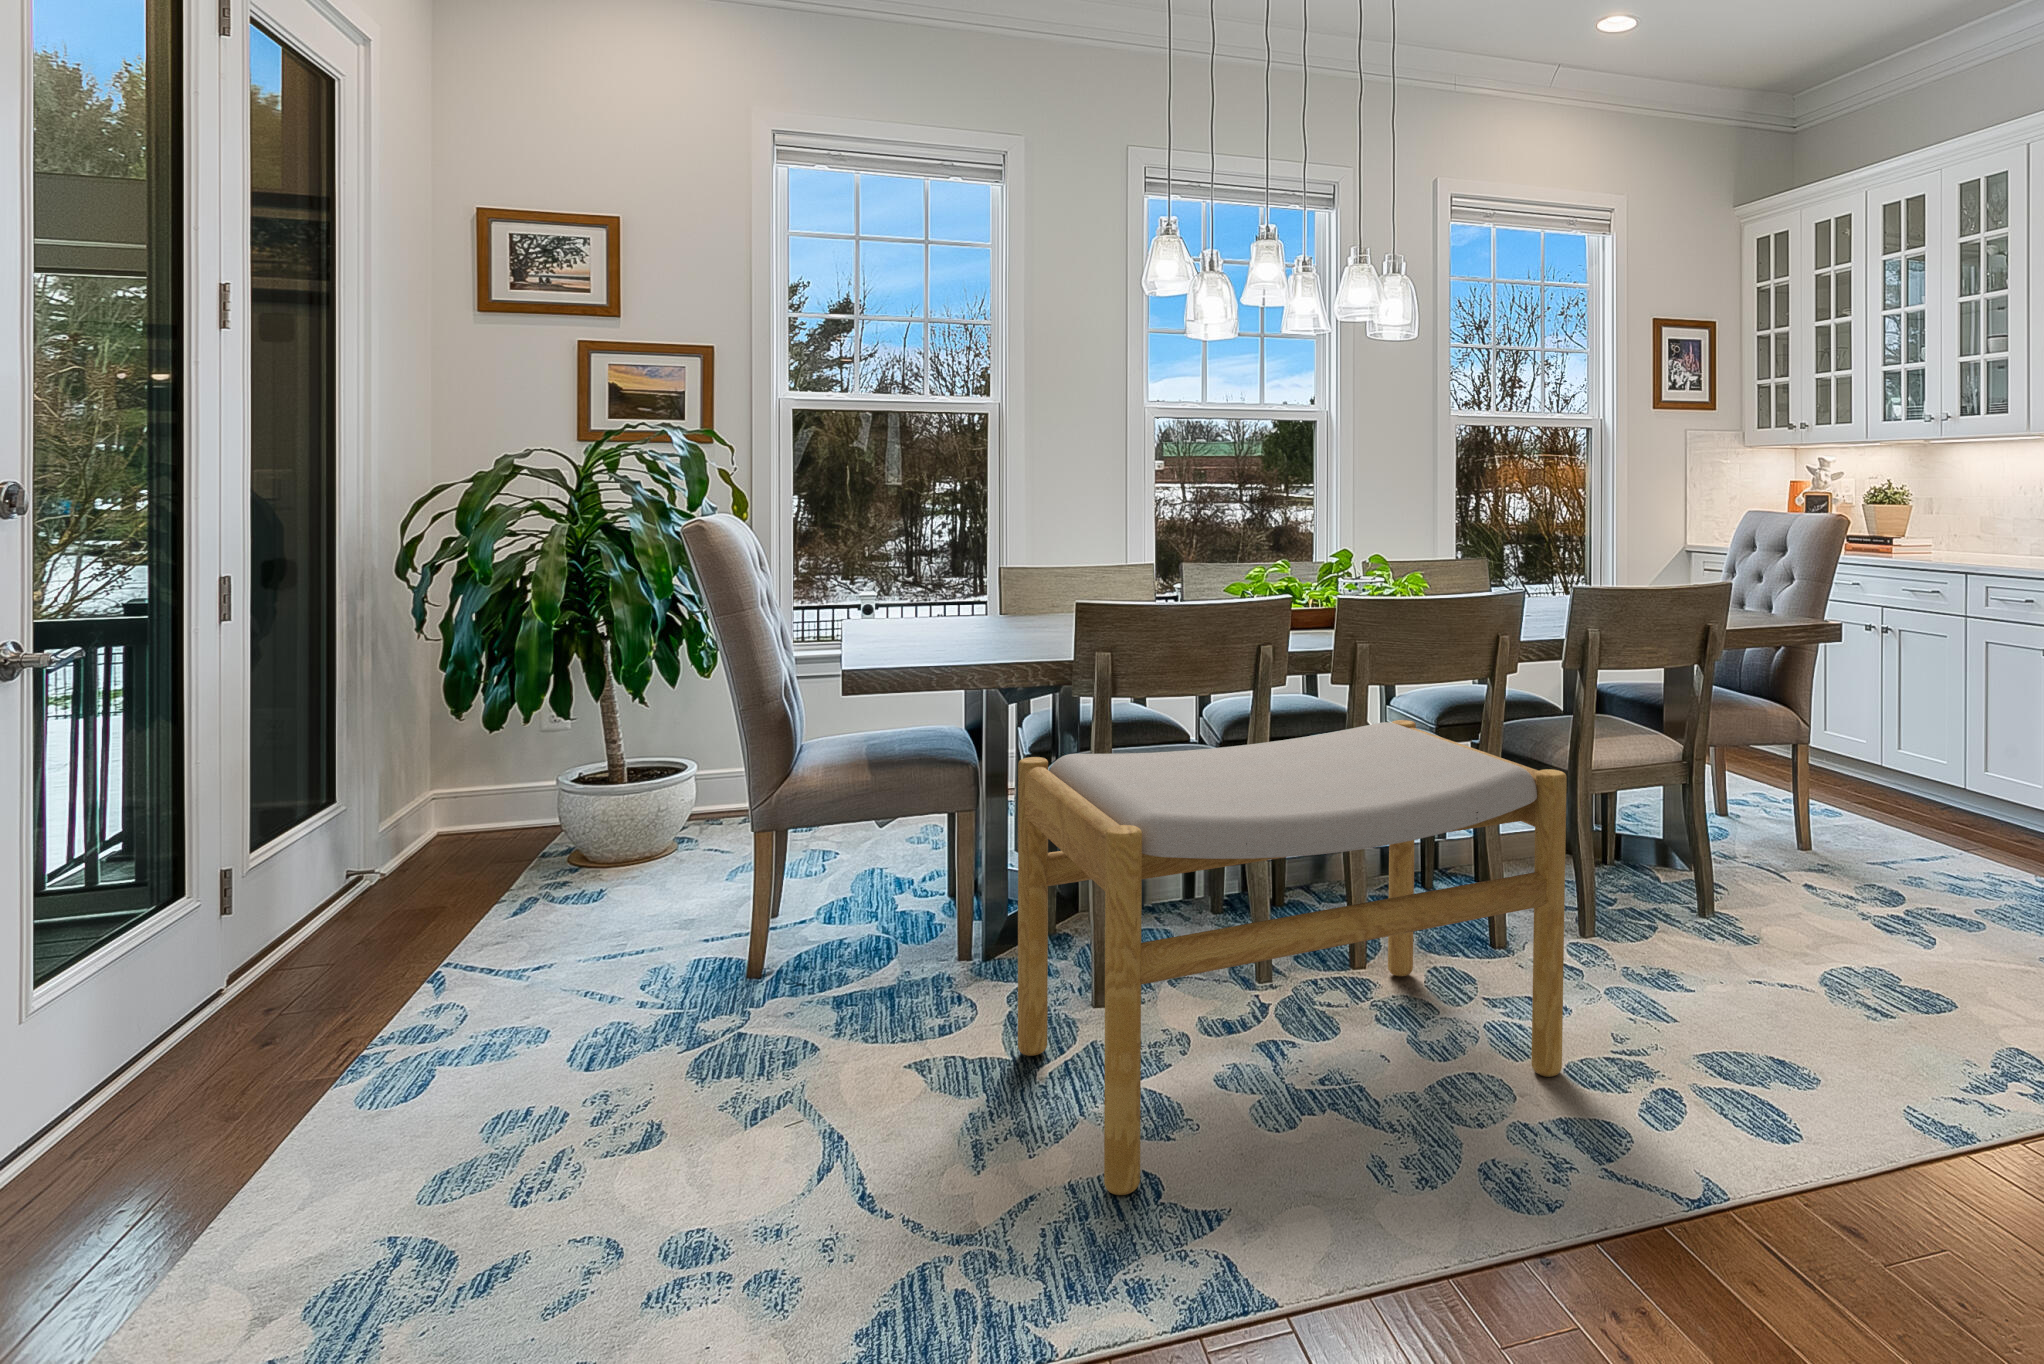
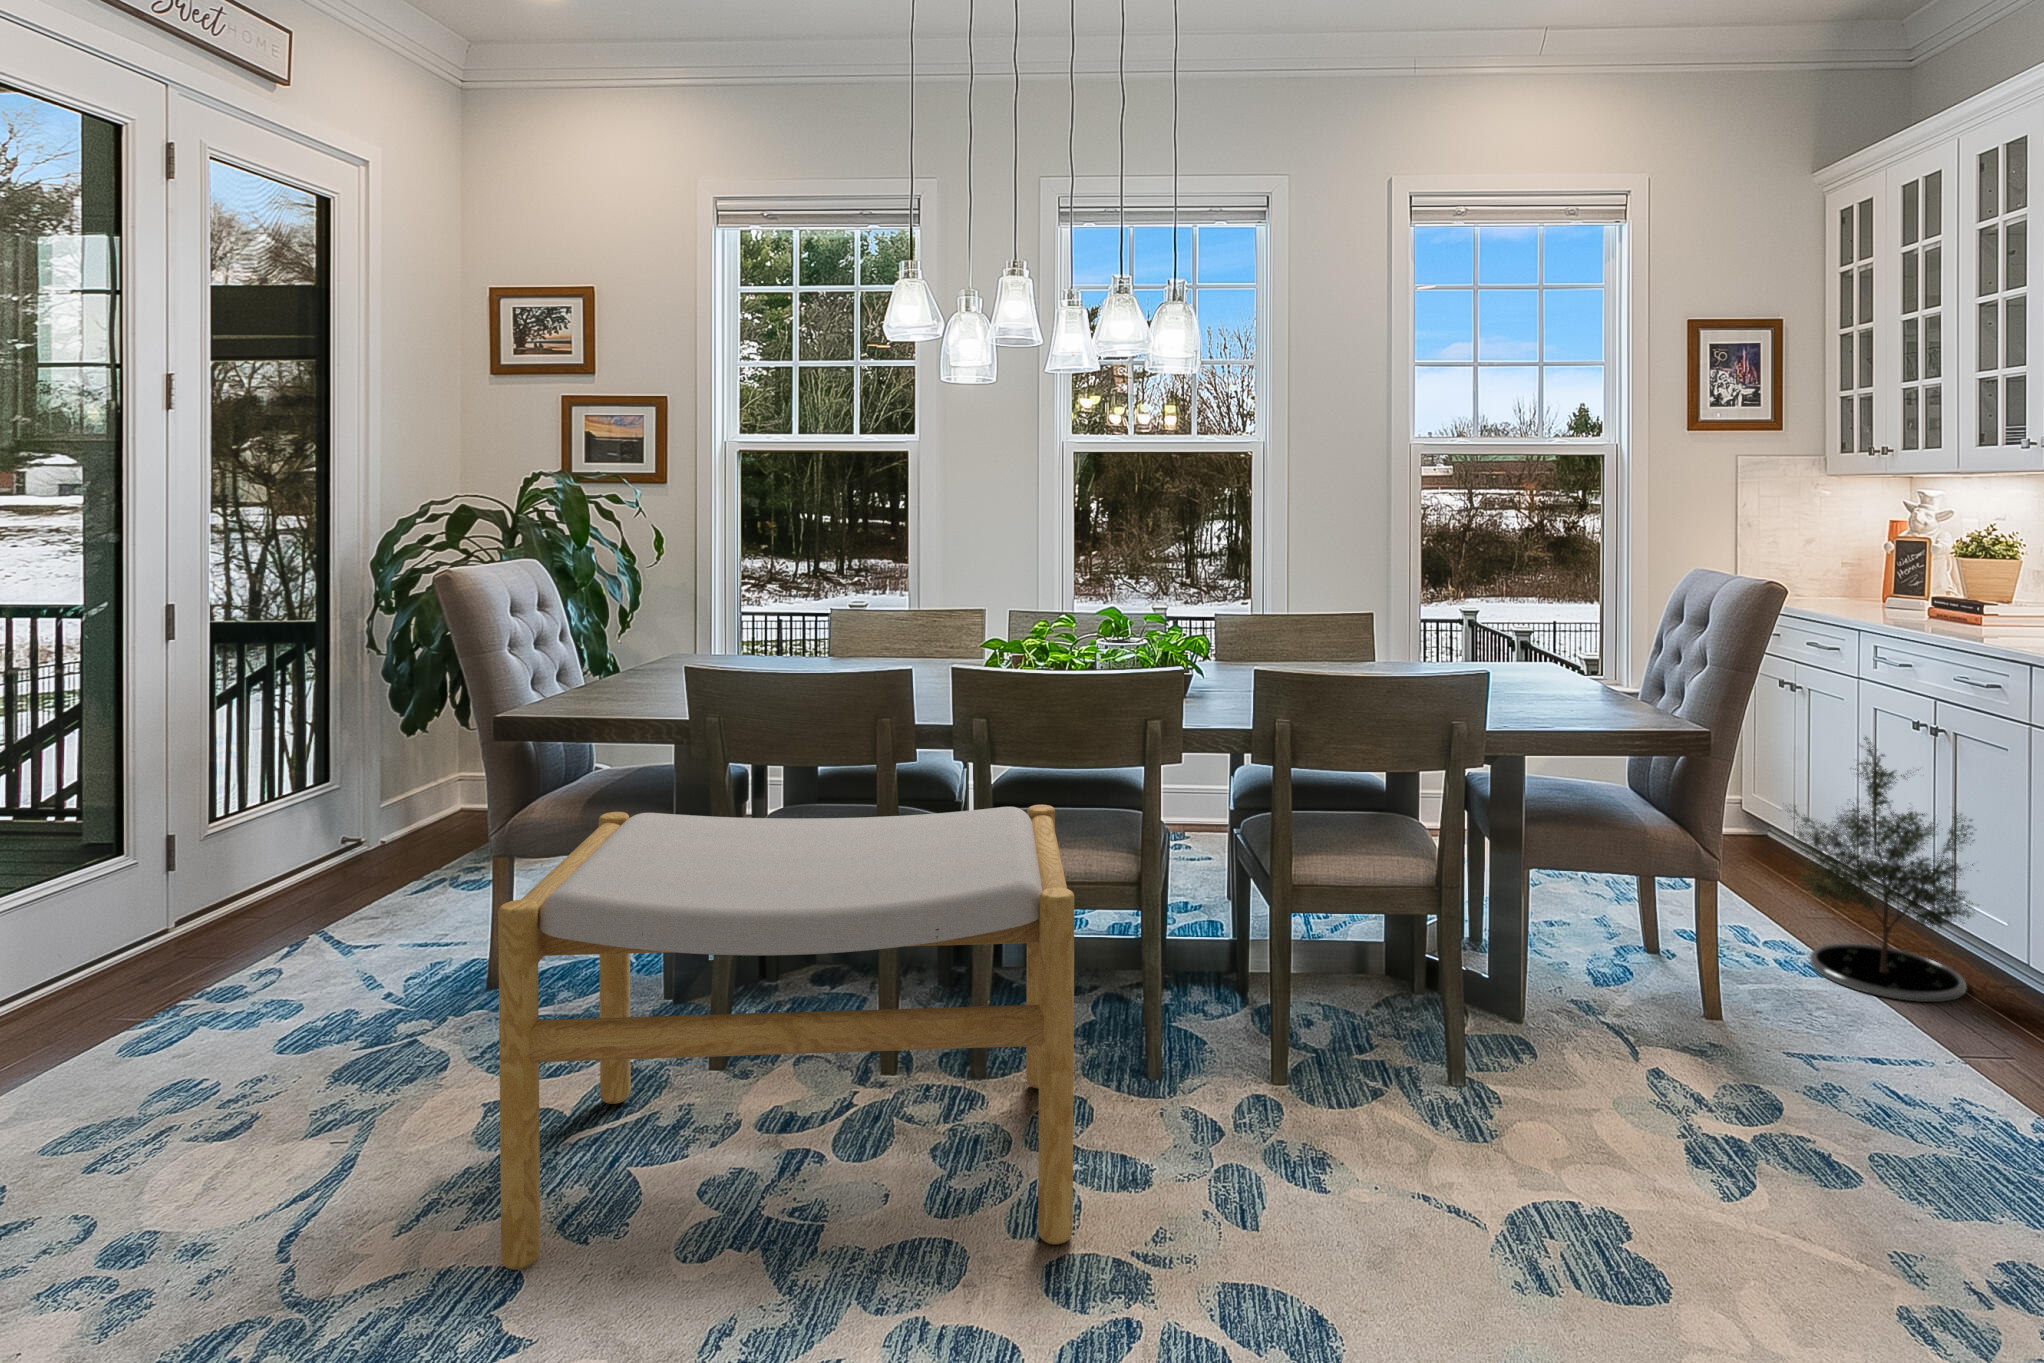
potted tree: none [1803,635,1943,828] -> present [1789,737,1974,1002]

